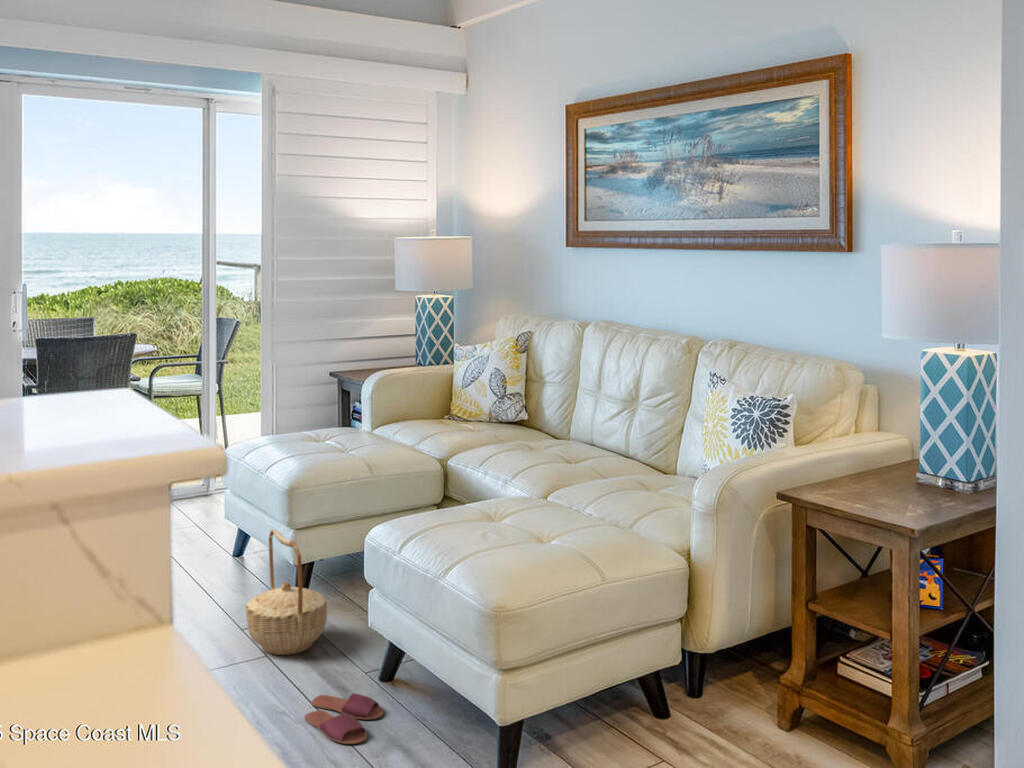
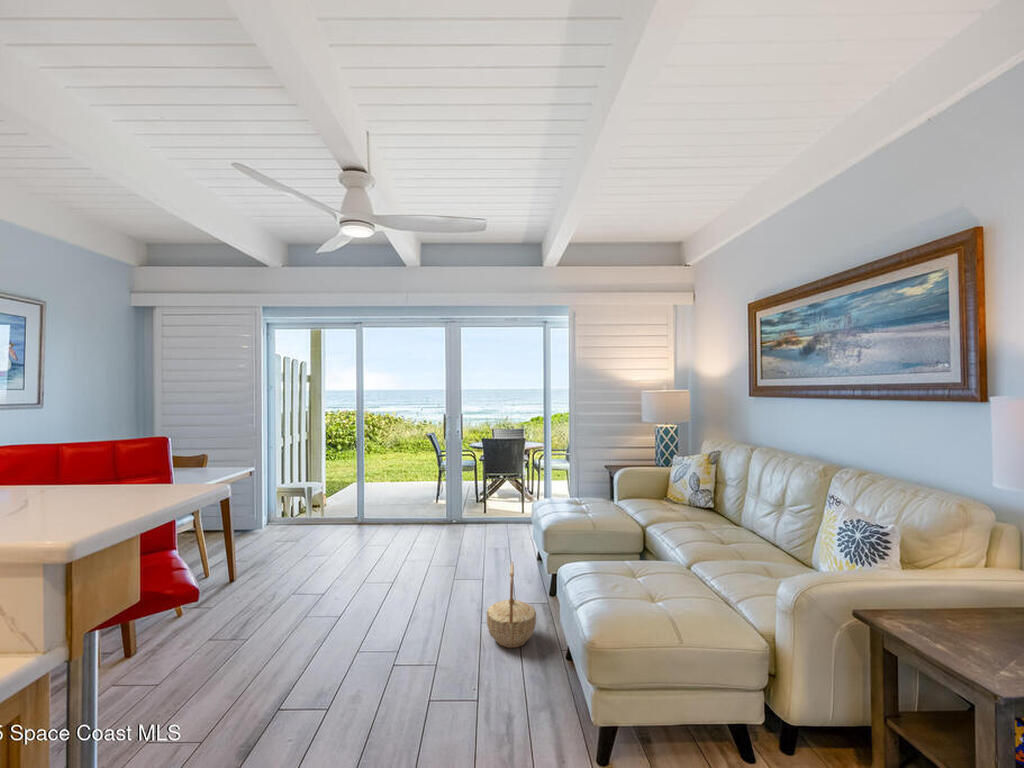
slippers: present [305,694,383,744] -> none [480,689,531,743]

